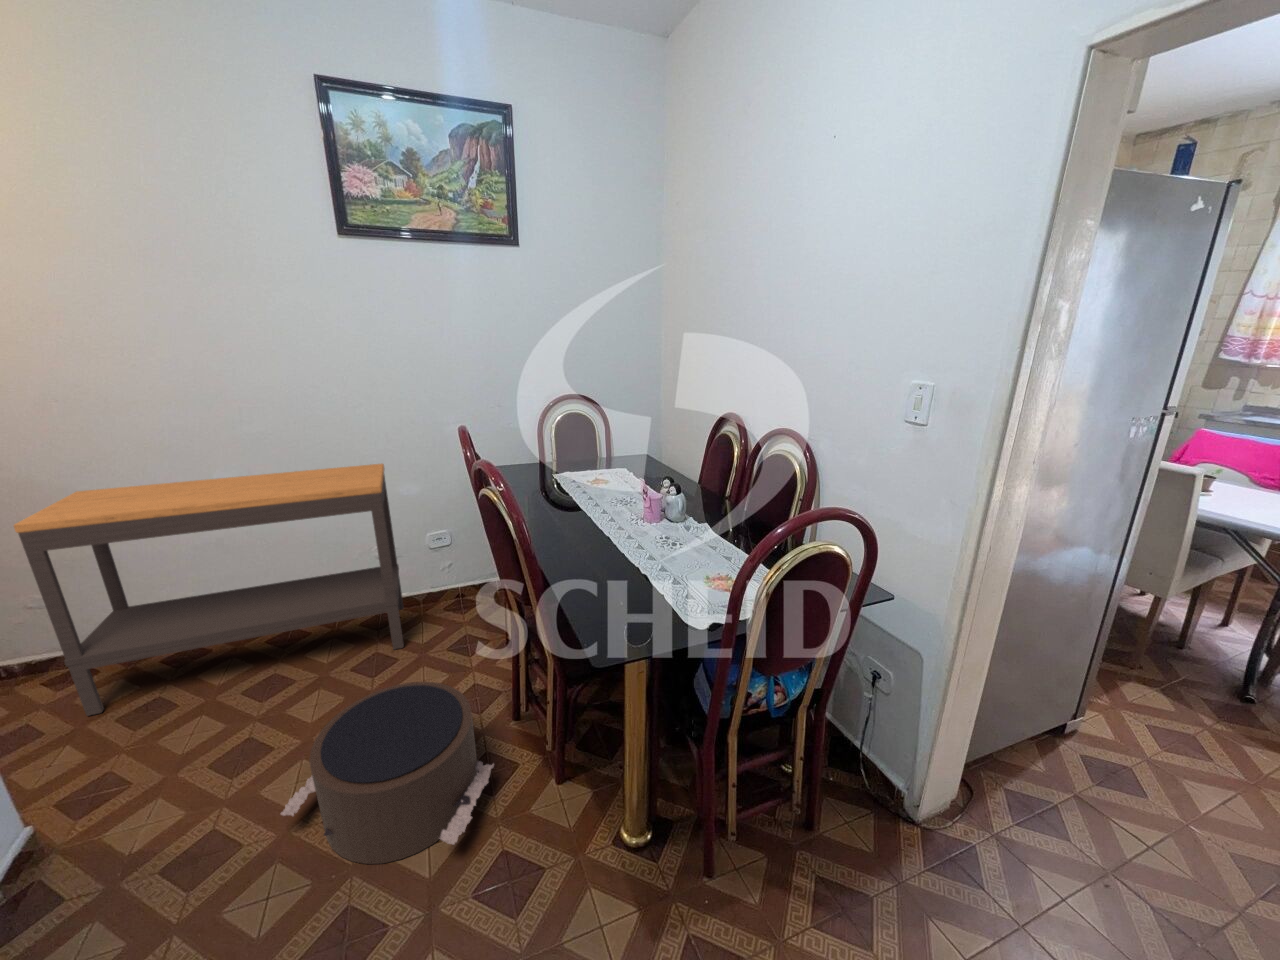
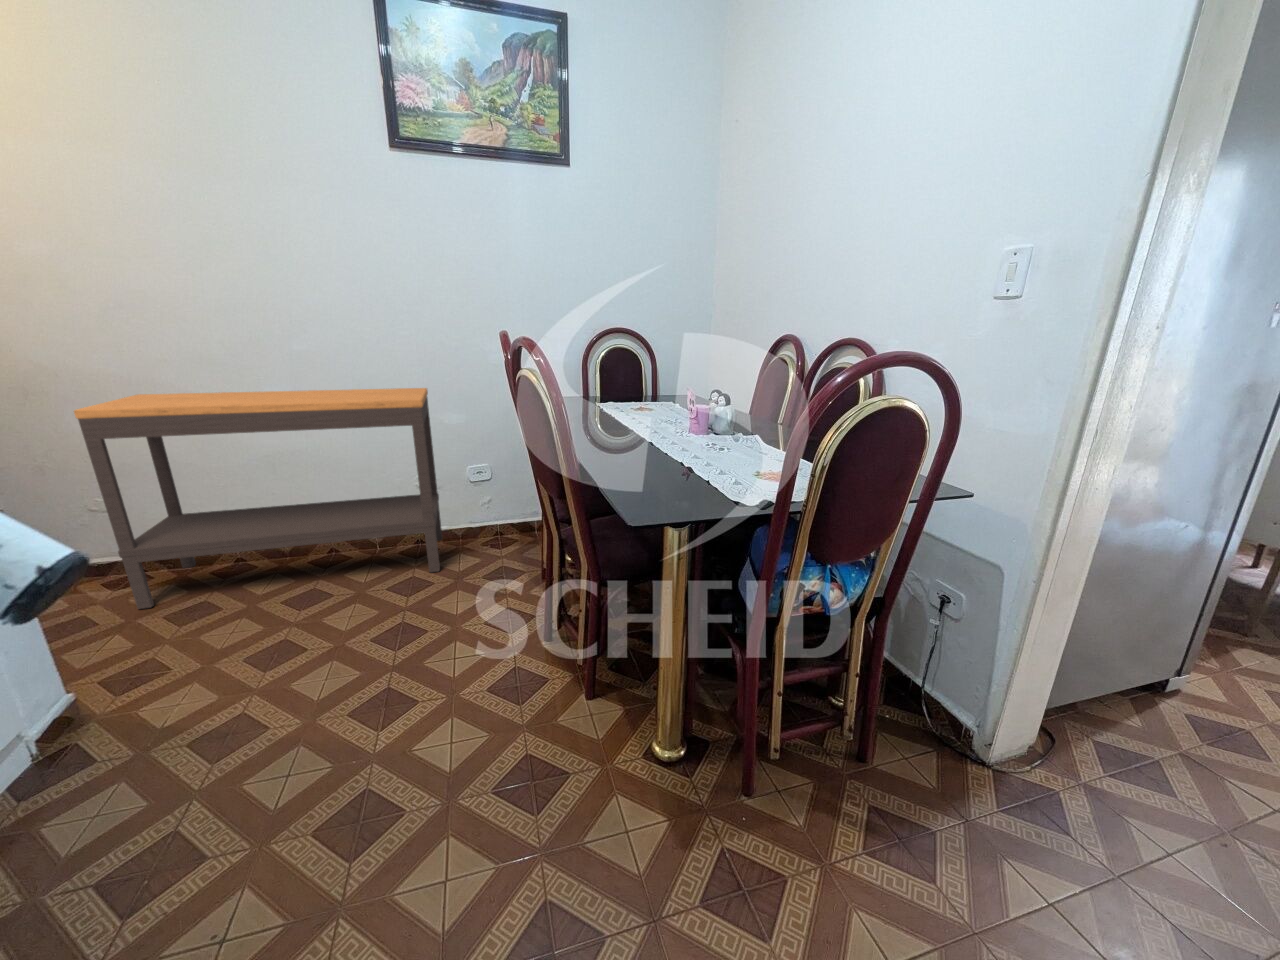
pouf: present [281,682,494,864] -> none [305,587,523,754]

